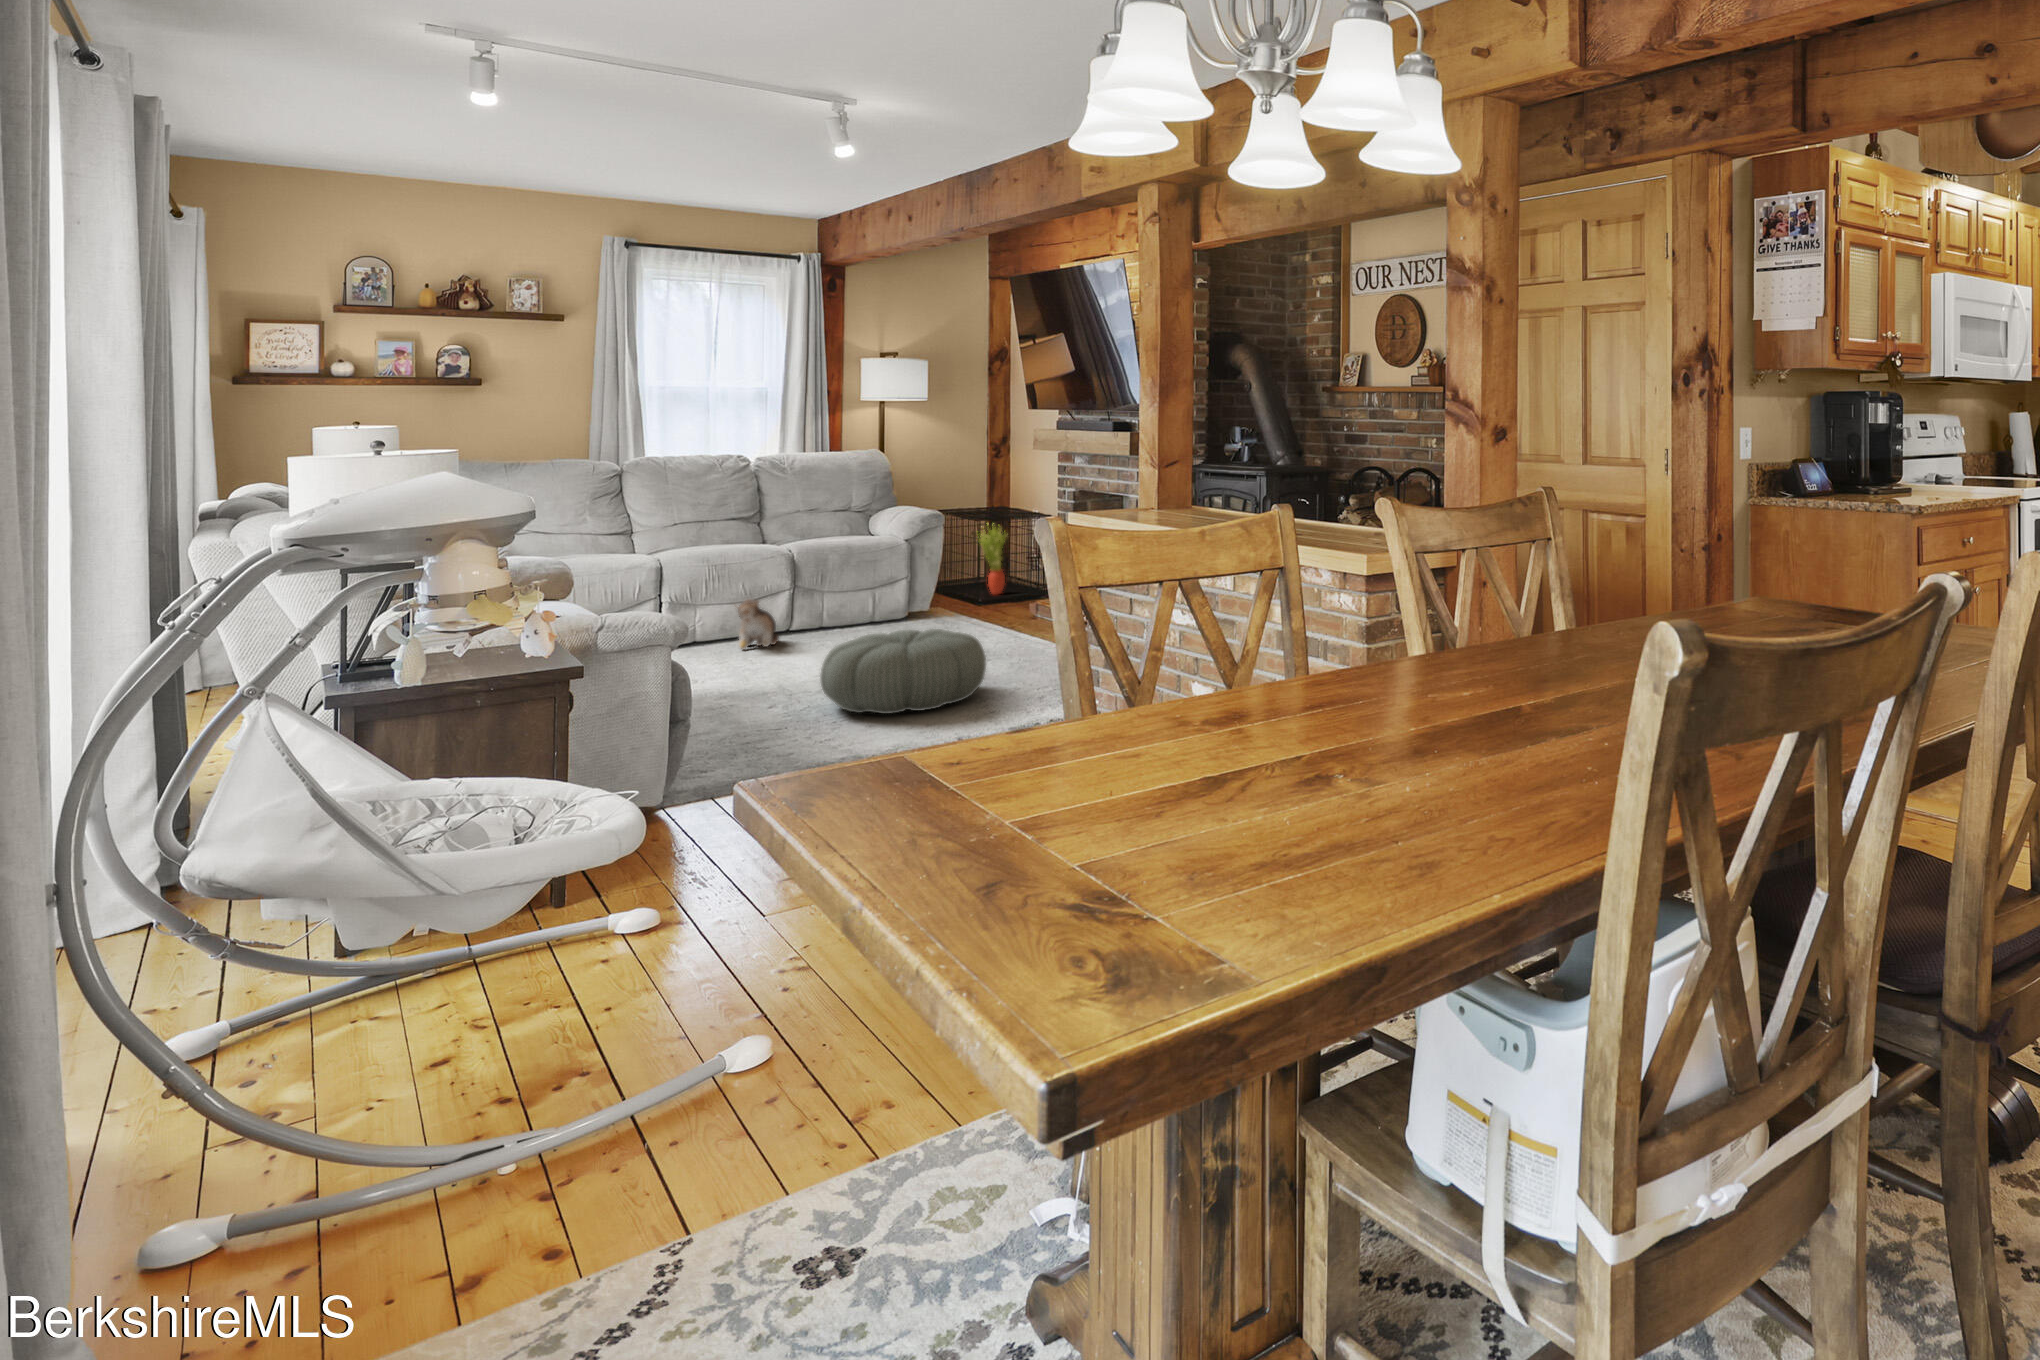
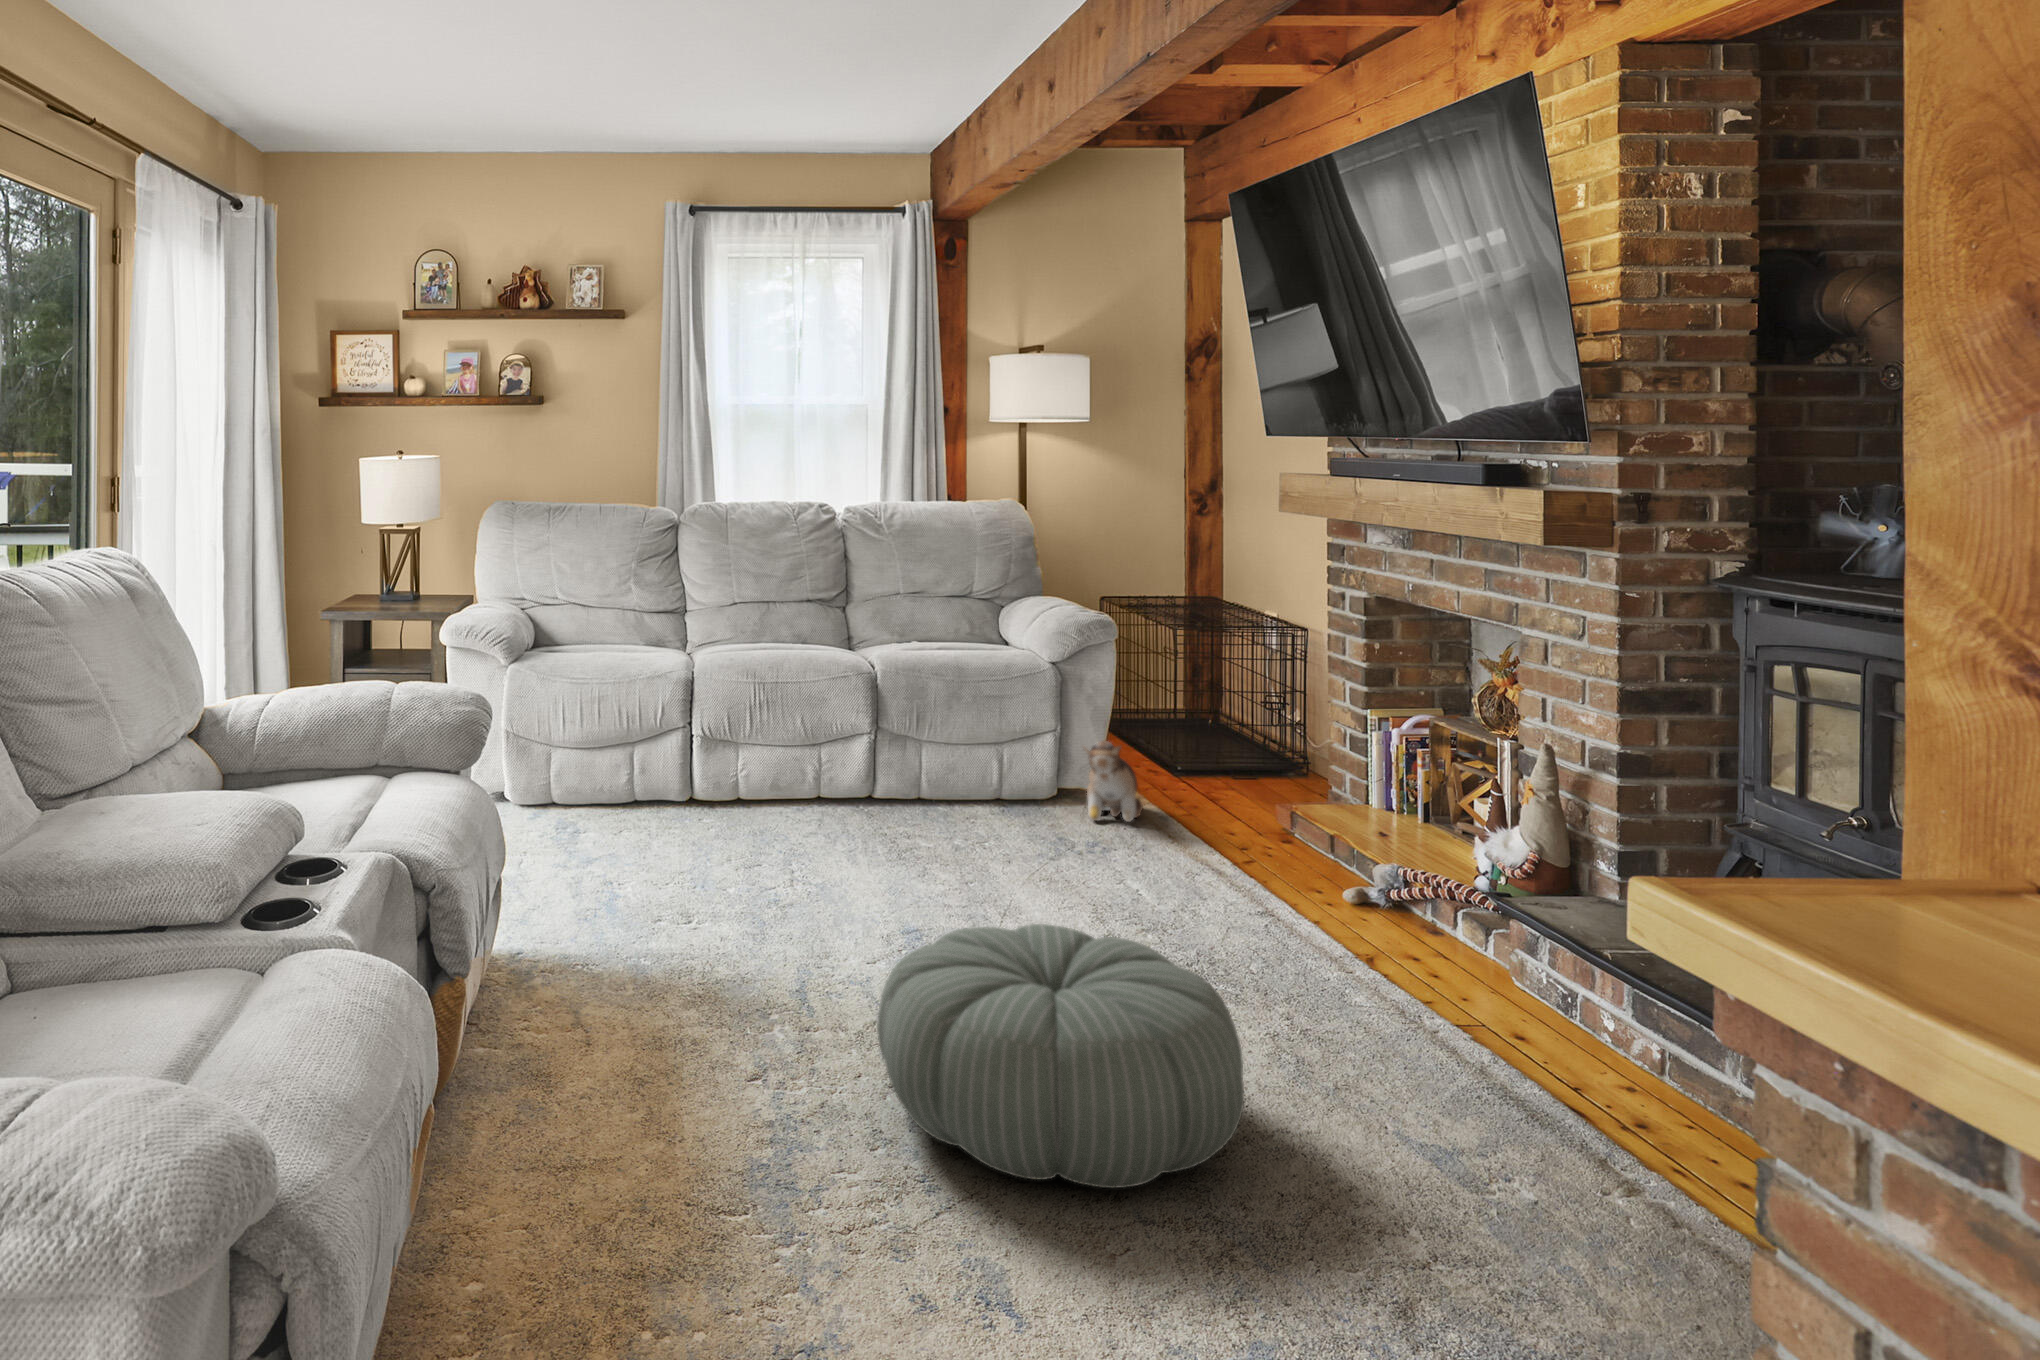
potted plant: present [980,523,1005,594] -> none [1172,631,1228,761]
plush toy: present [738,599,779,649] -> present [1084,741,1143,822]

